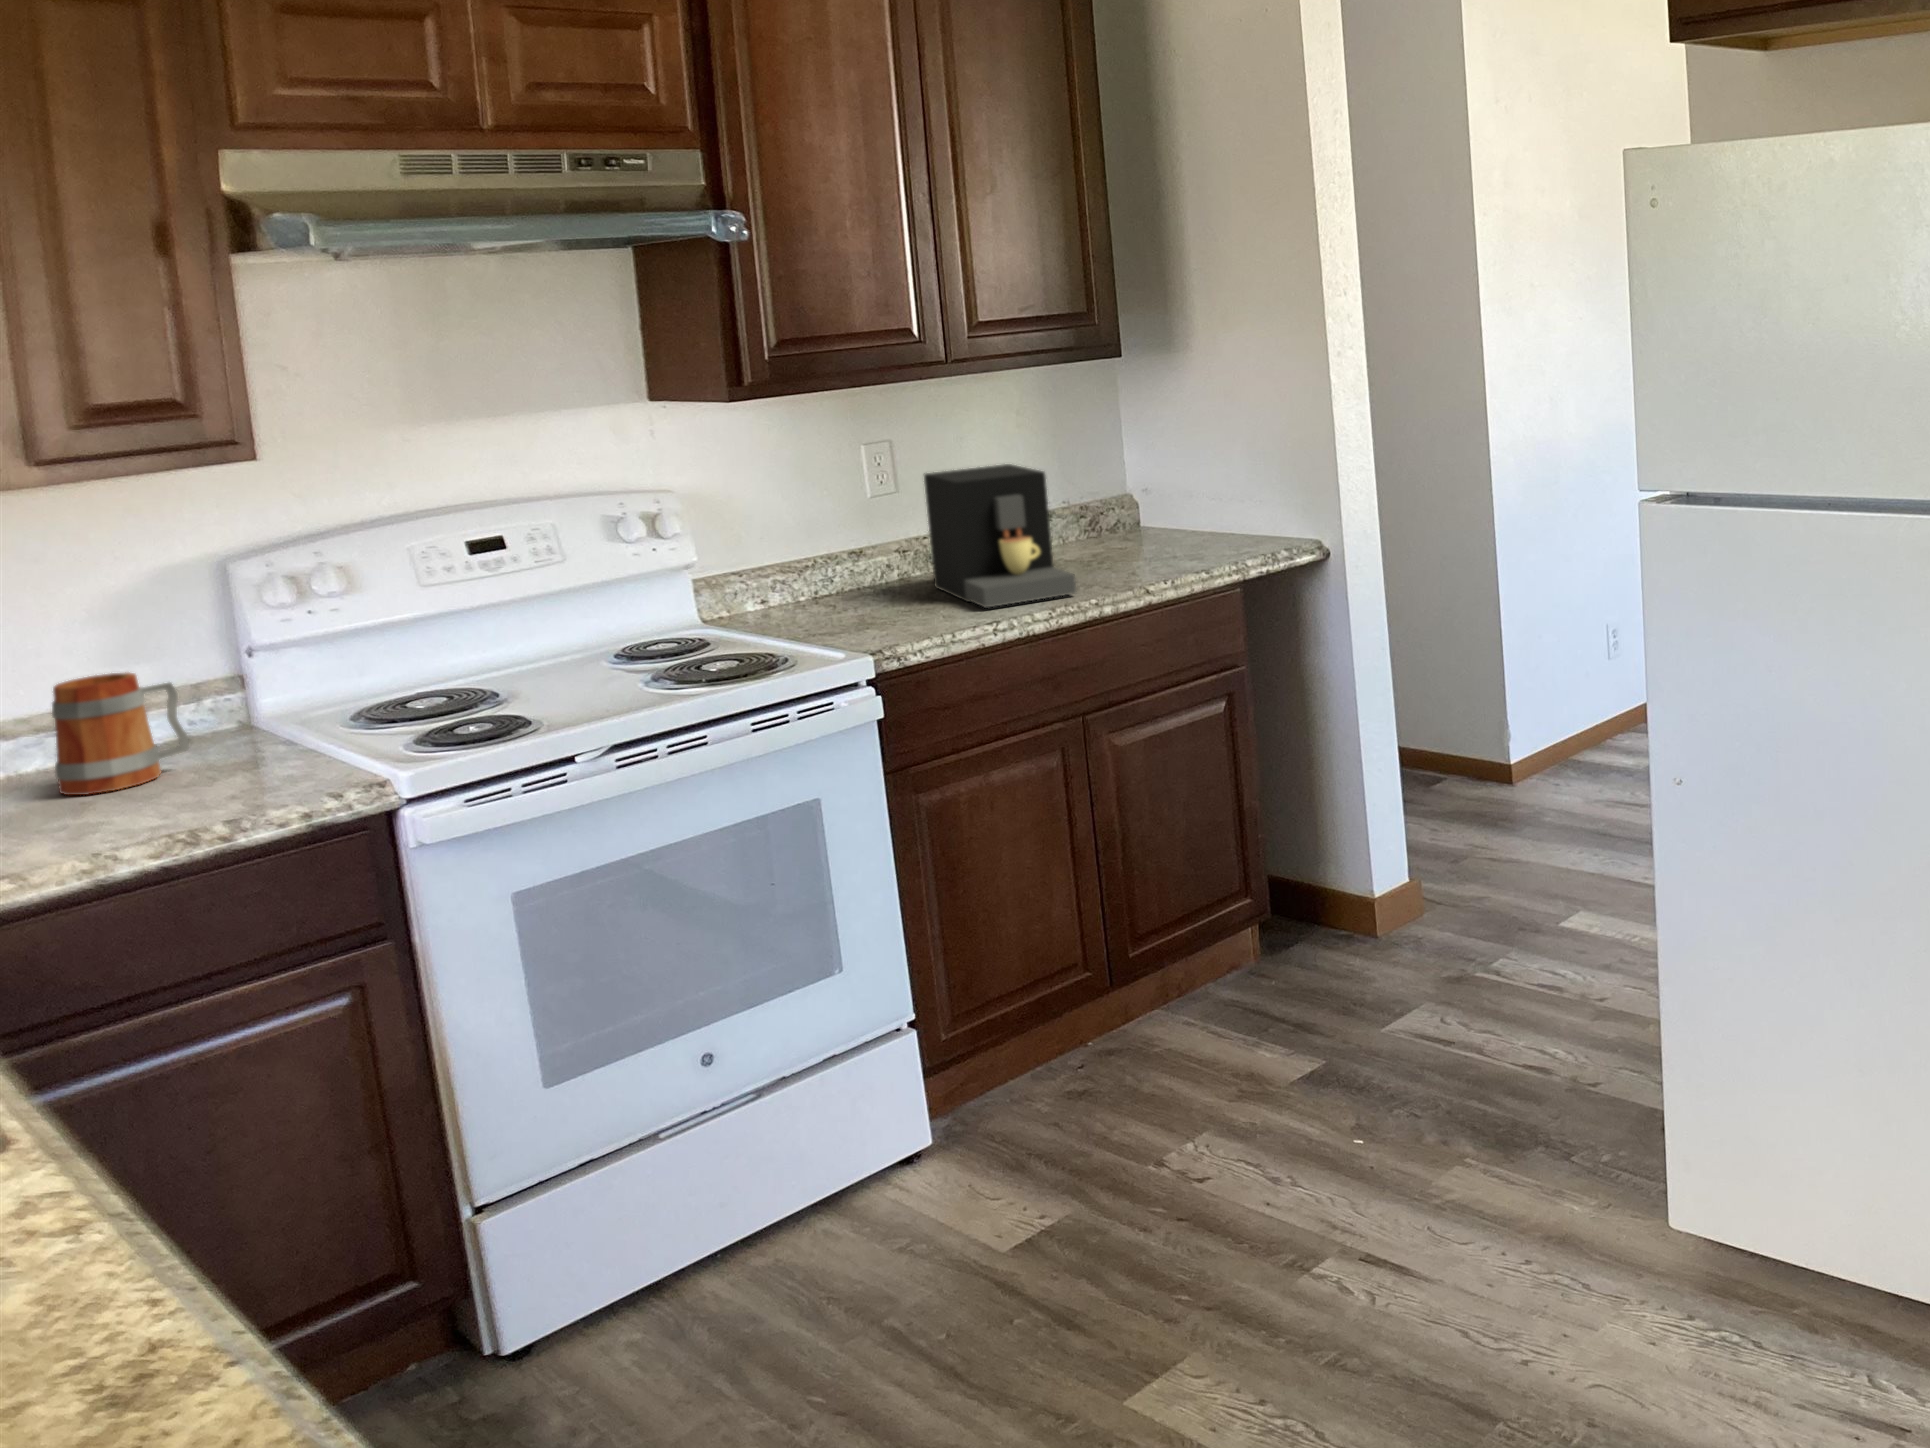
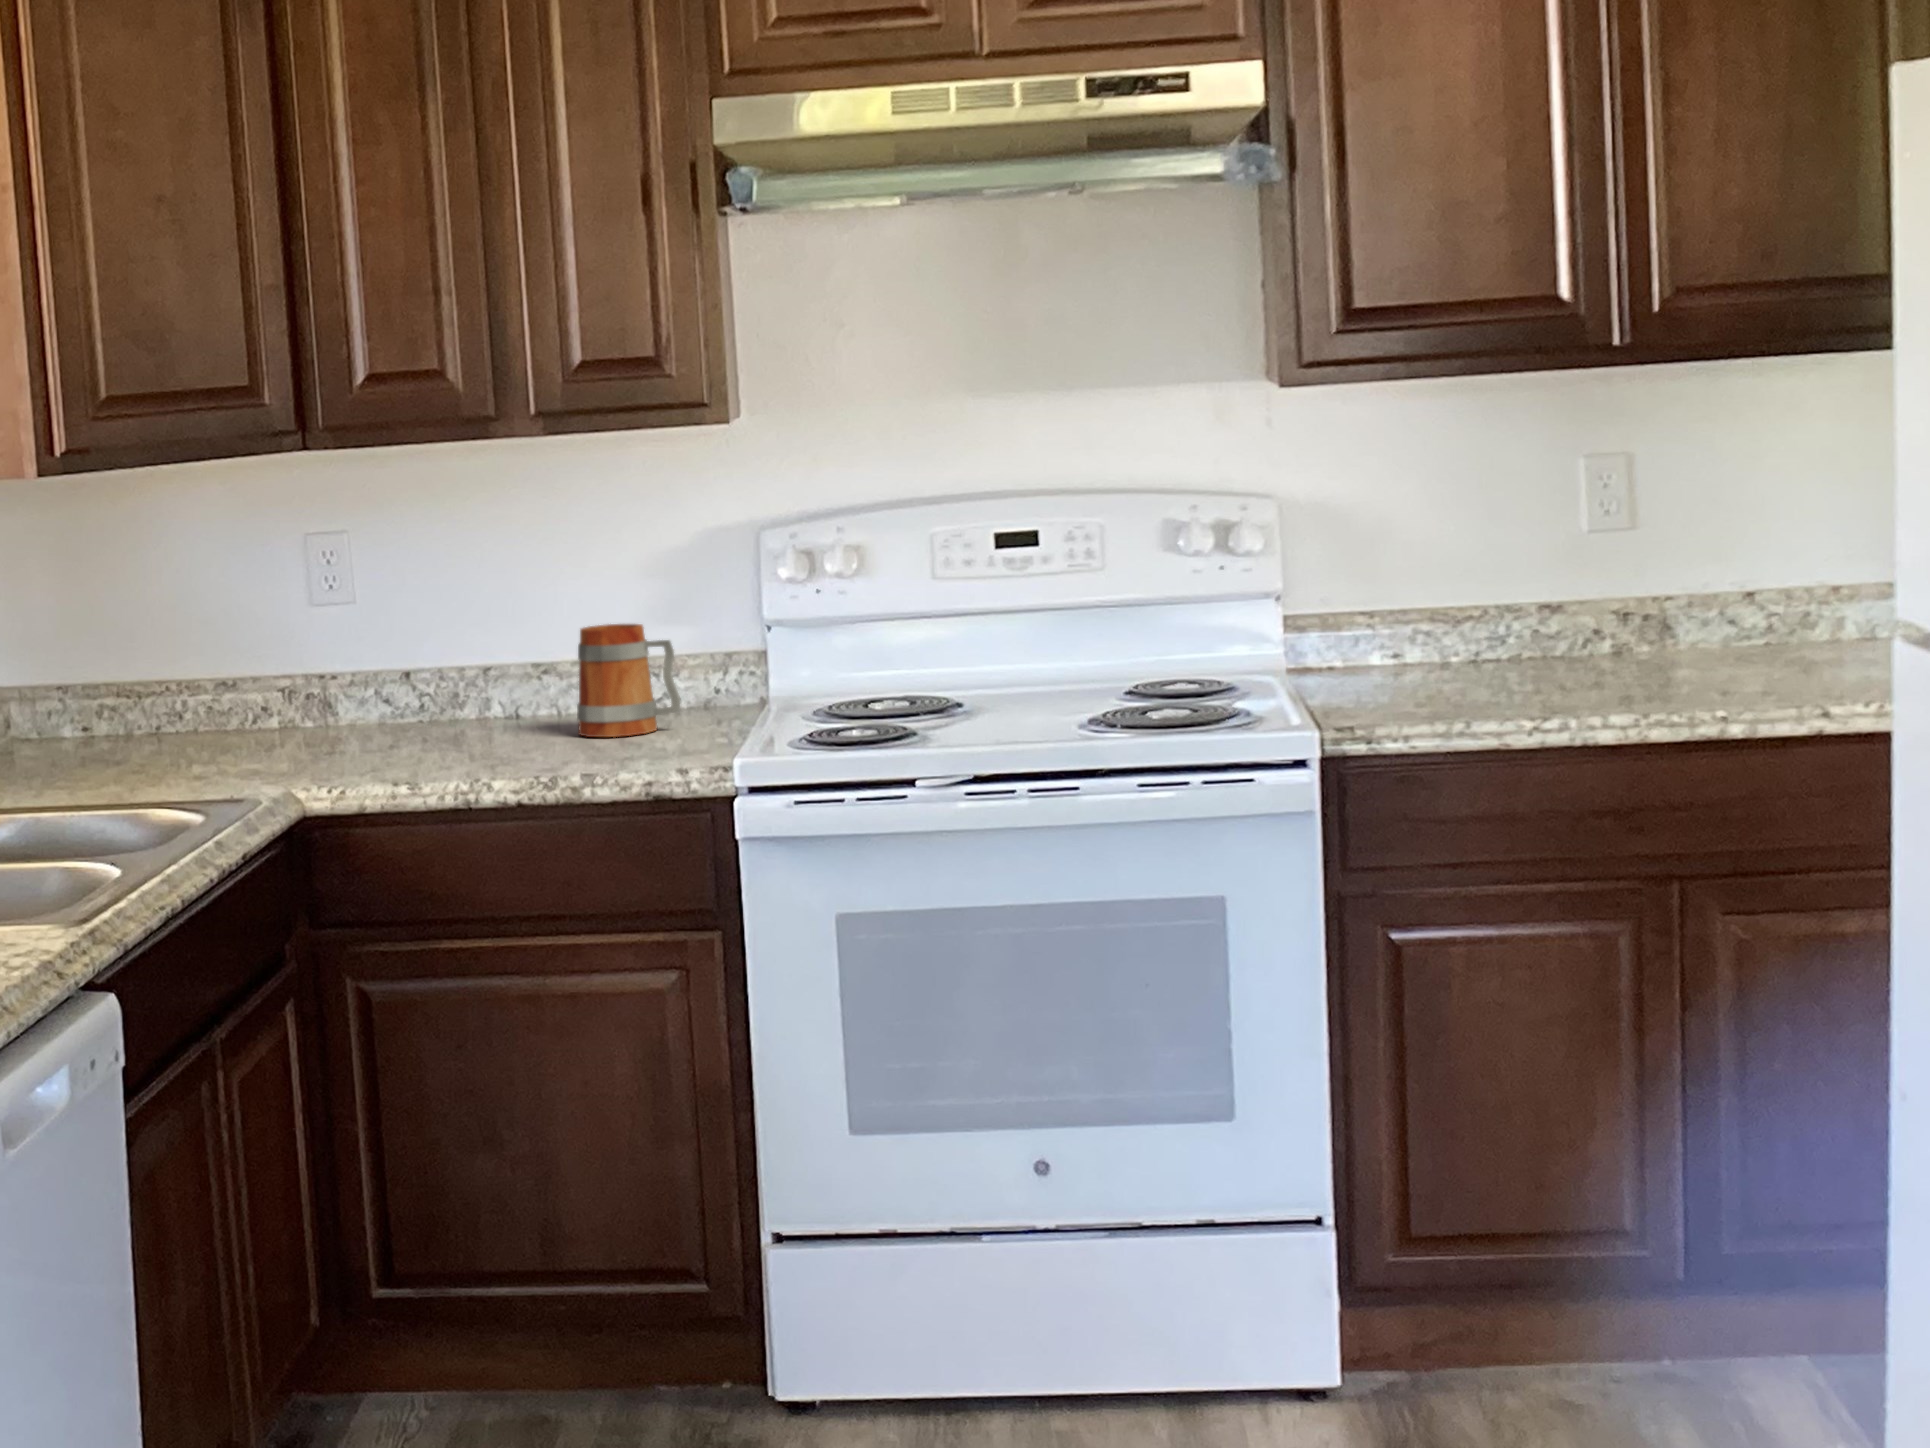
coffee maker: present [924,464,1076,608] -> none [1571,494,1750,699]

